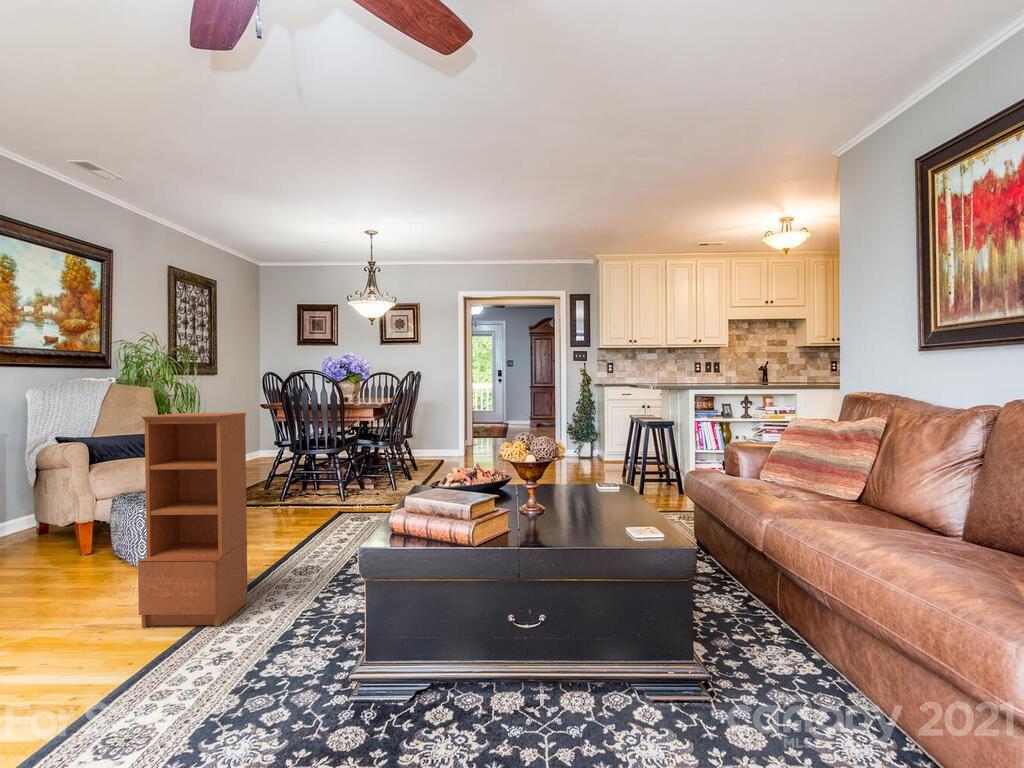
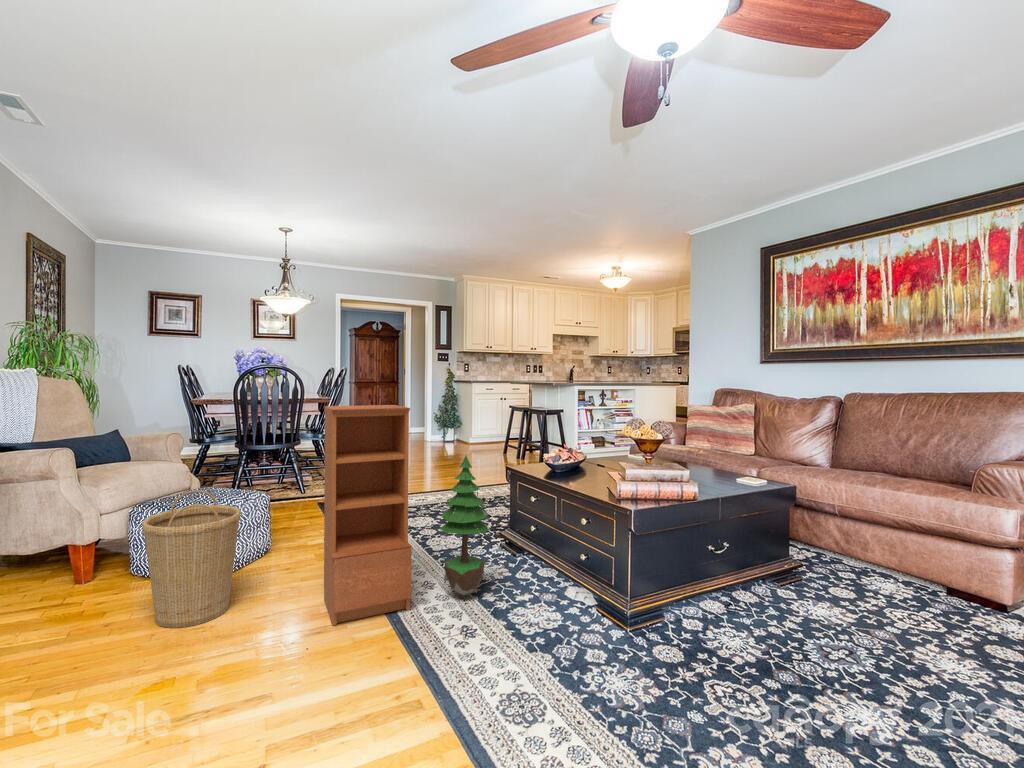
potted tree: none [249,468,309,625] -> present [439,455,490,596]
basket: none [38,488,128,605] -> present [142,490,241,628]

